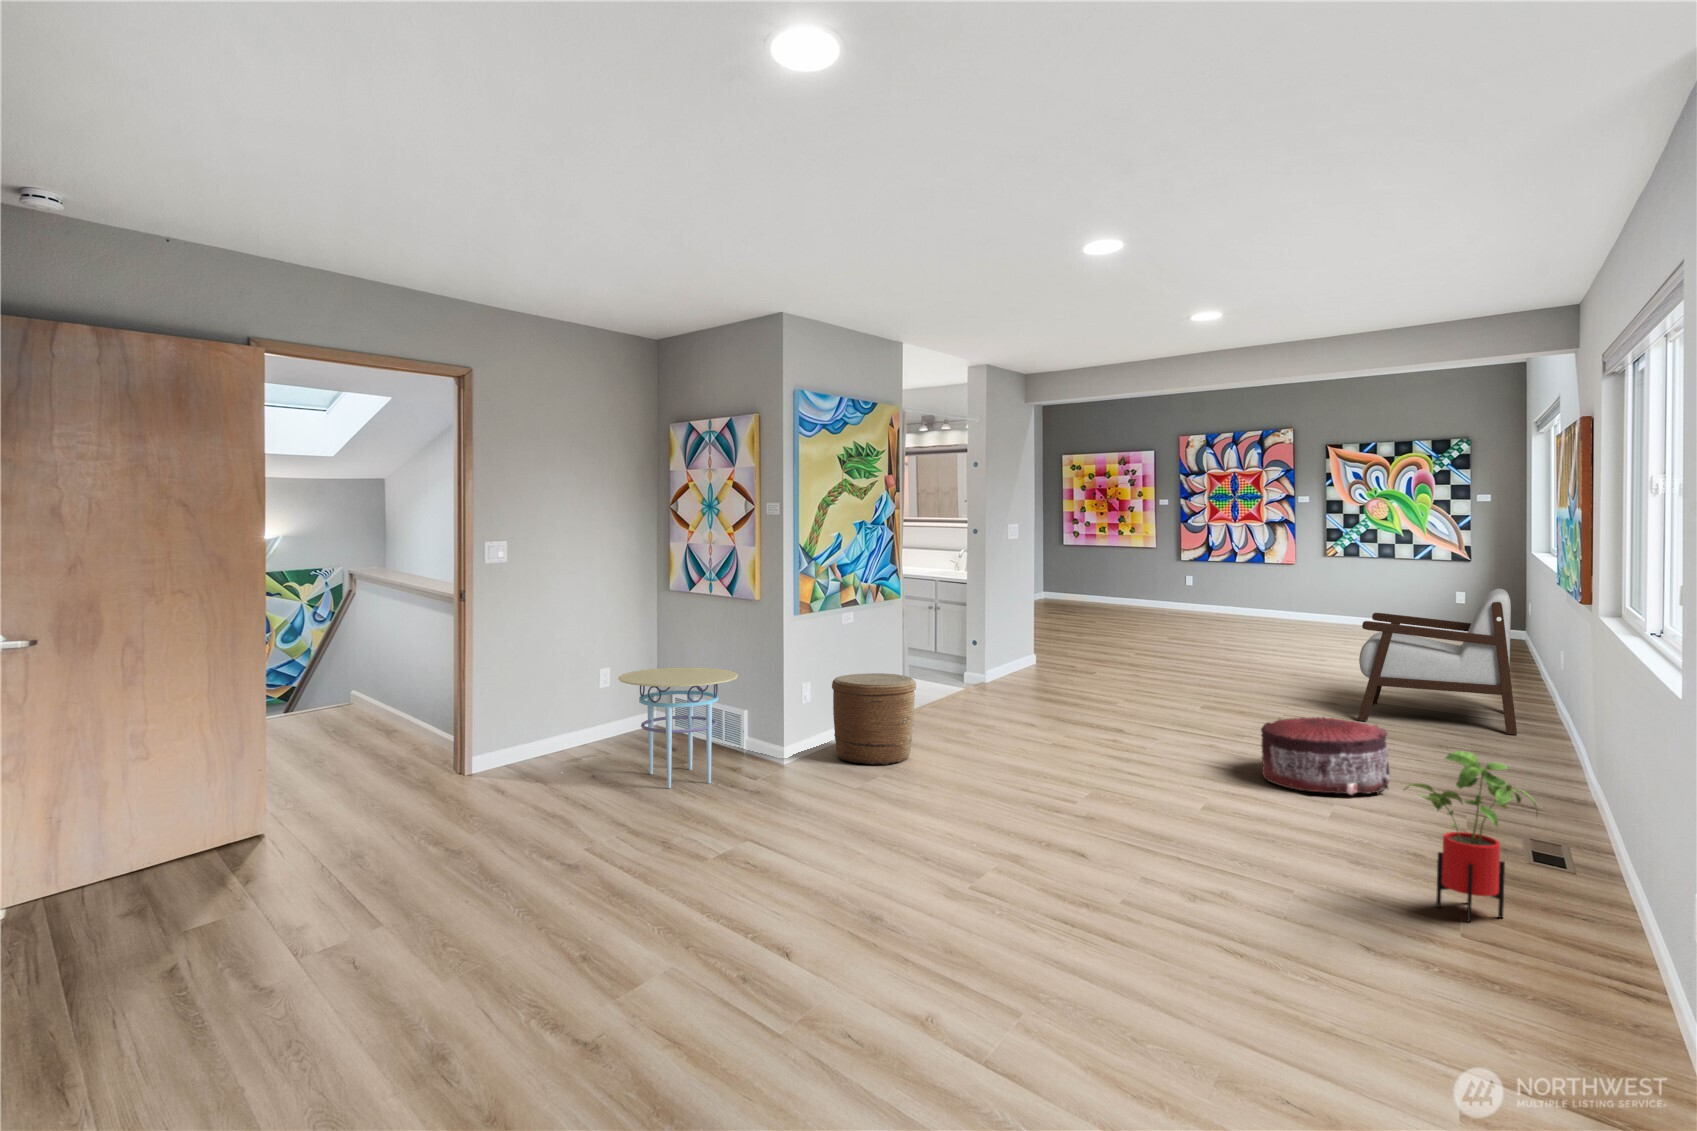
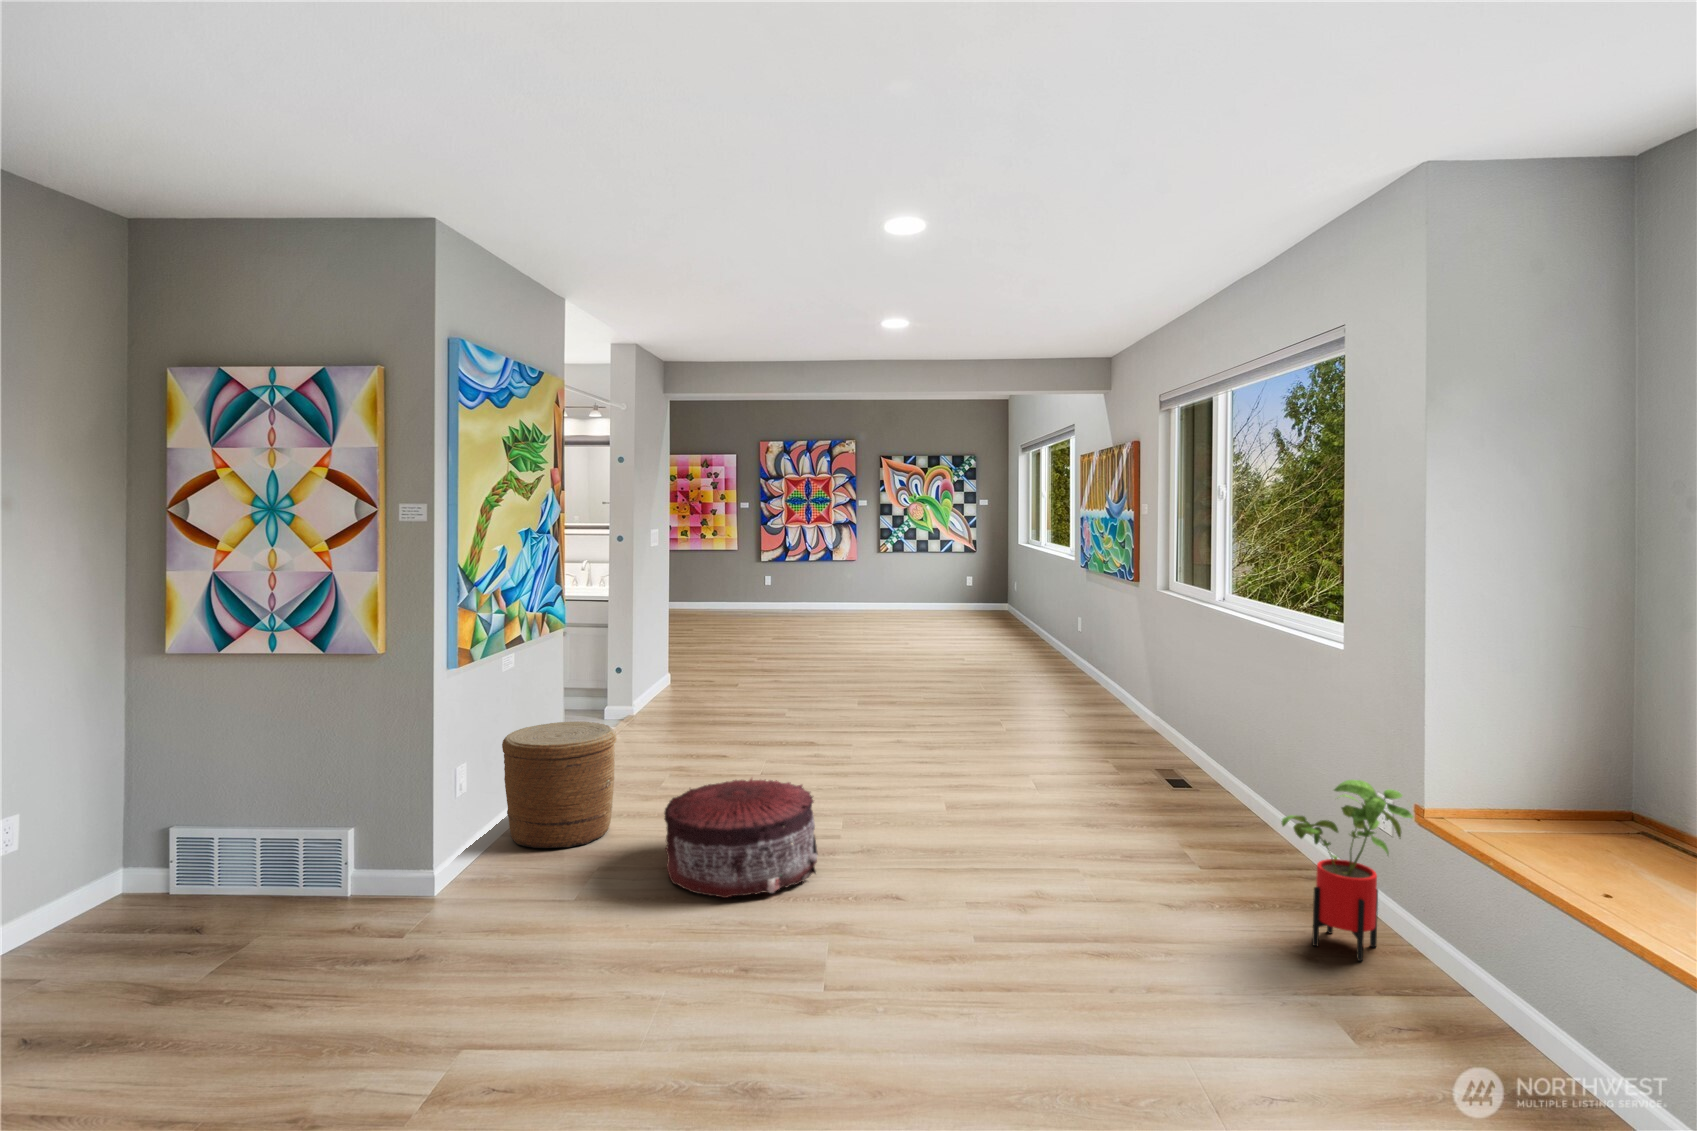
armchair: present [1358,589,1517,735] -> none [988,582,1126,709]
side table: present [618,667,738,788] -> none [152,749,373,958]
pouf: present [1261,717,1390,795] -> present [664,779,818,898]

